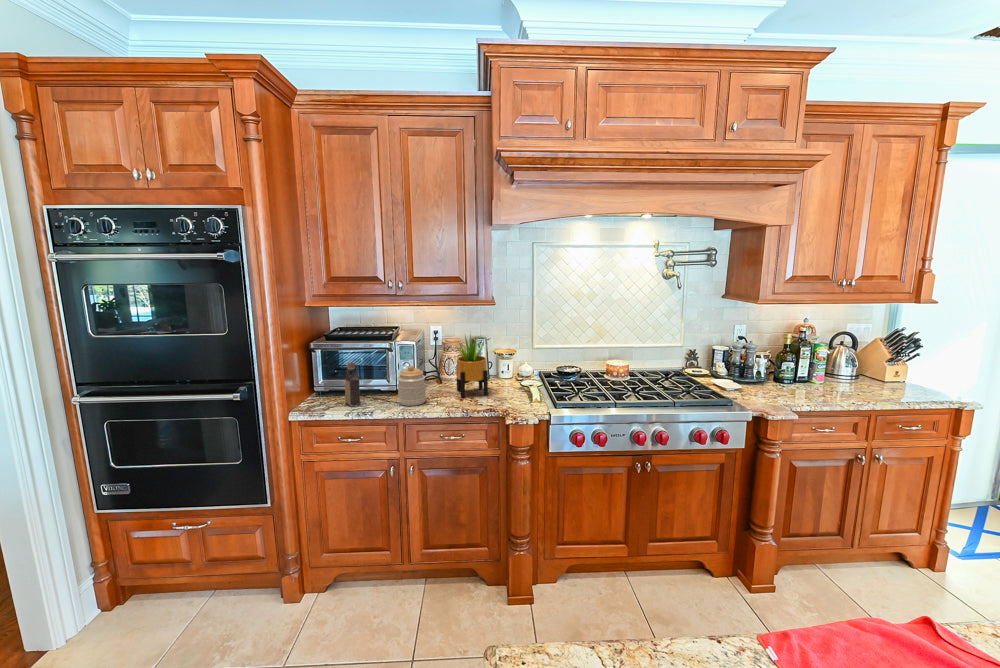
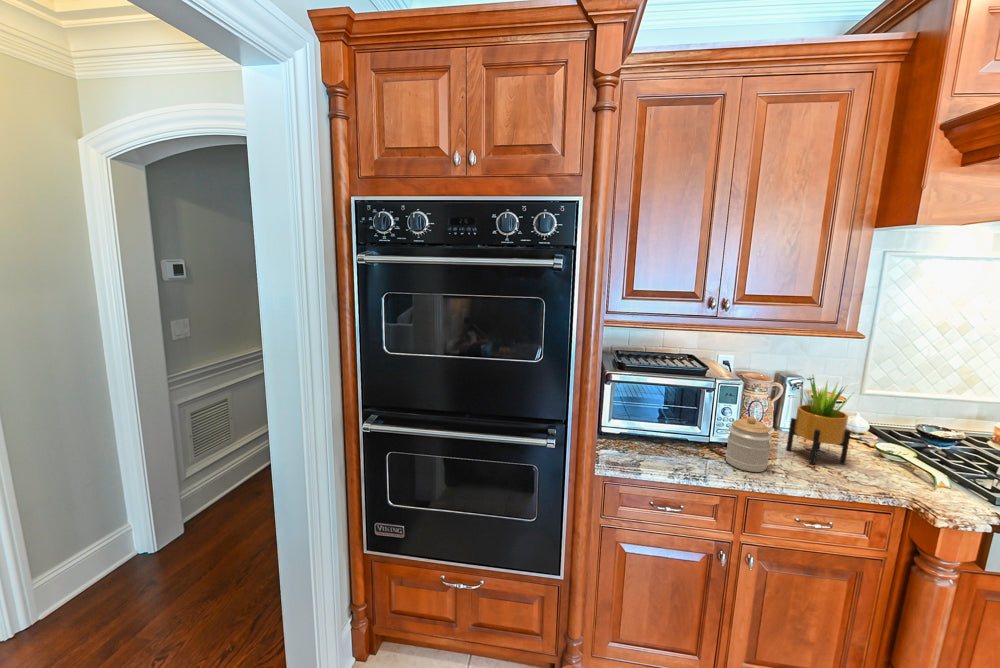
bottle: present [344,362,360,406] -> none [653,405,678,462]

